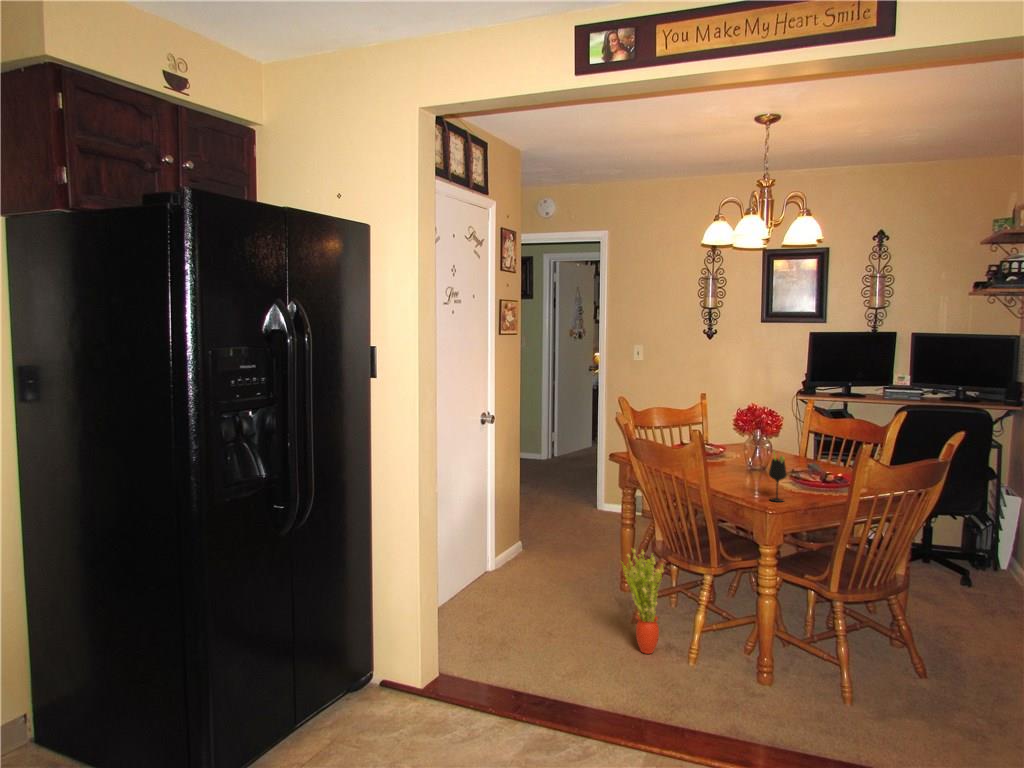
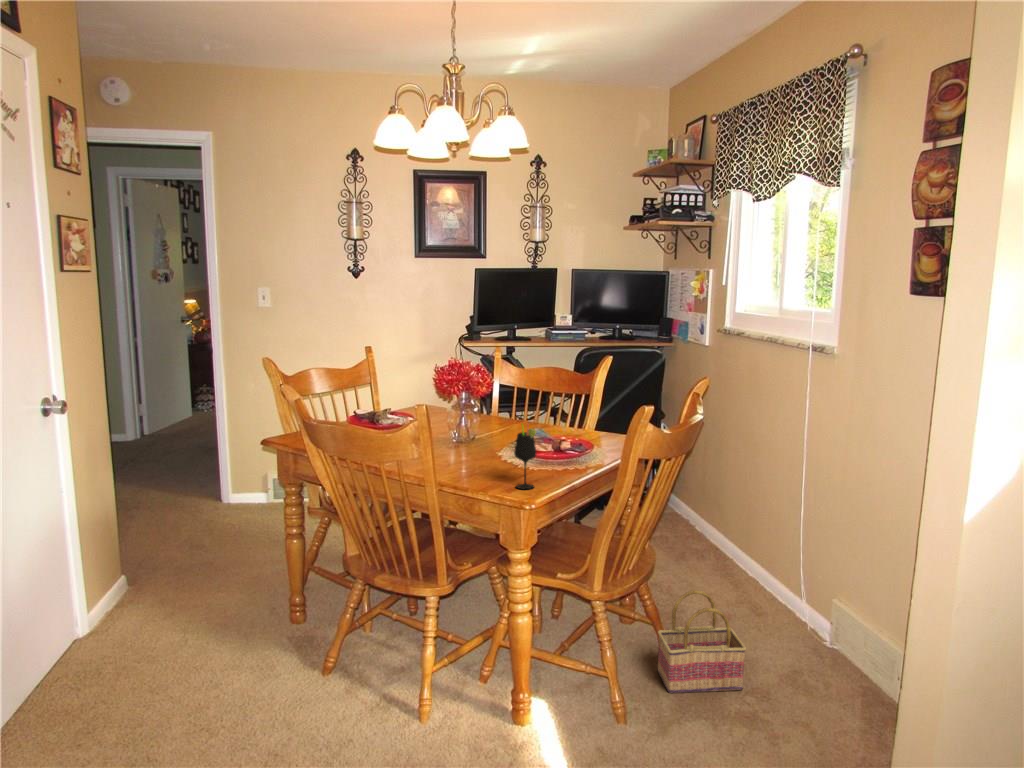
potted plant: present [624,549,663,654] -> none [311,577,376,721]
basket: none [909,619,993,717] -> present [658,590,746,693]

